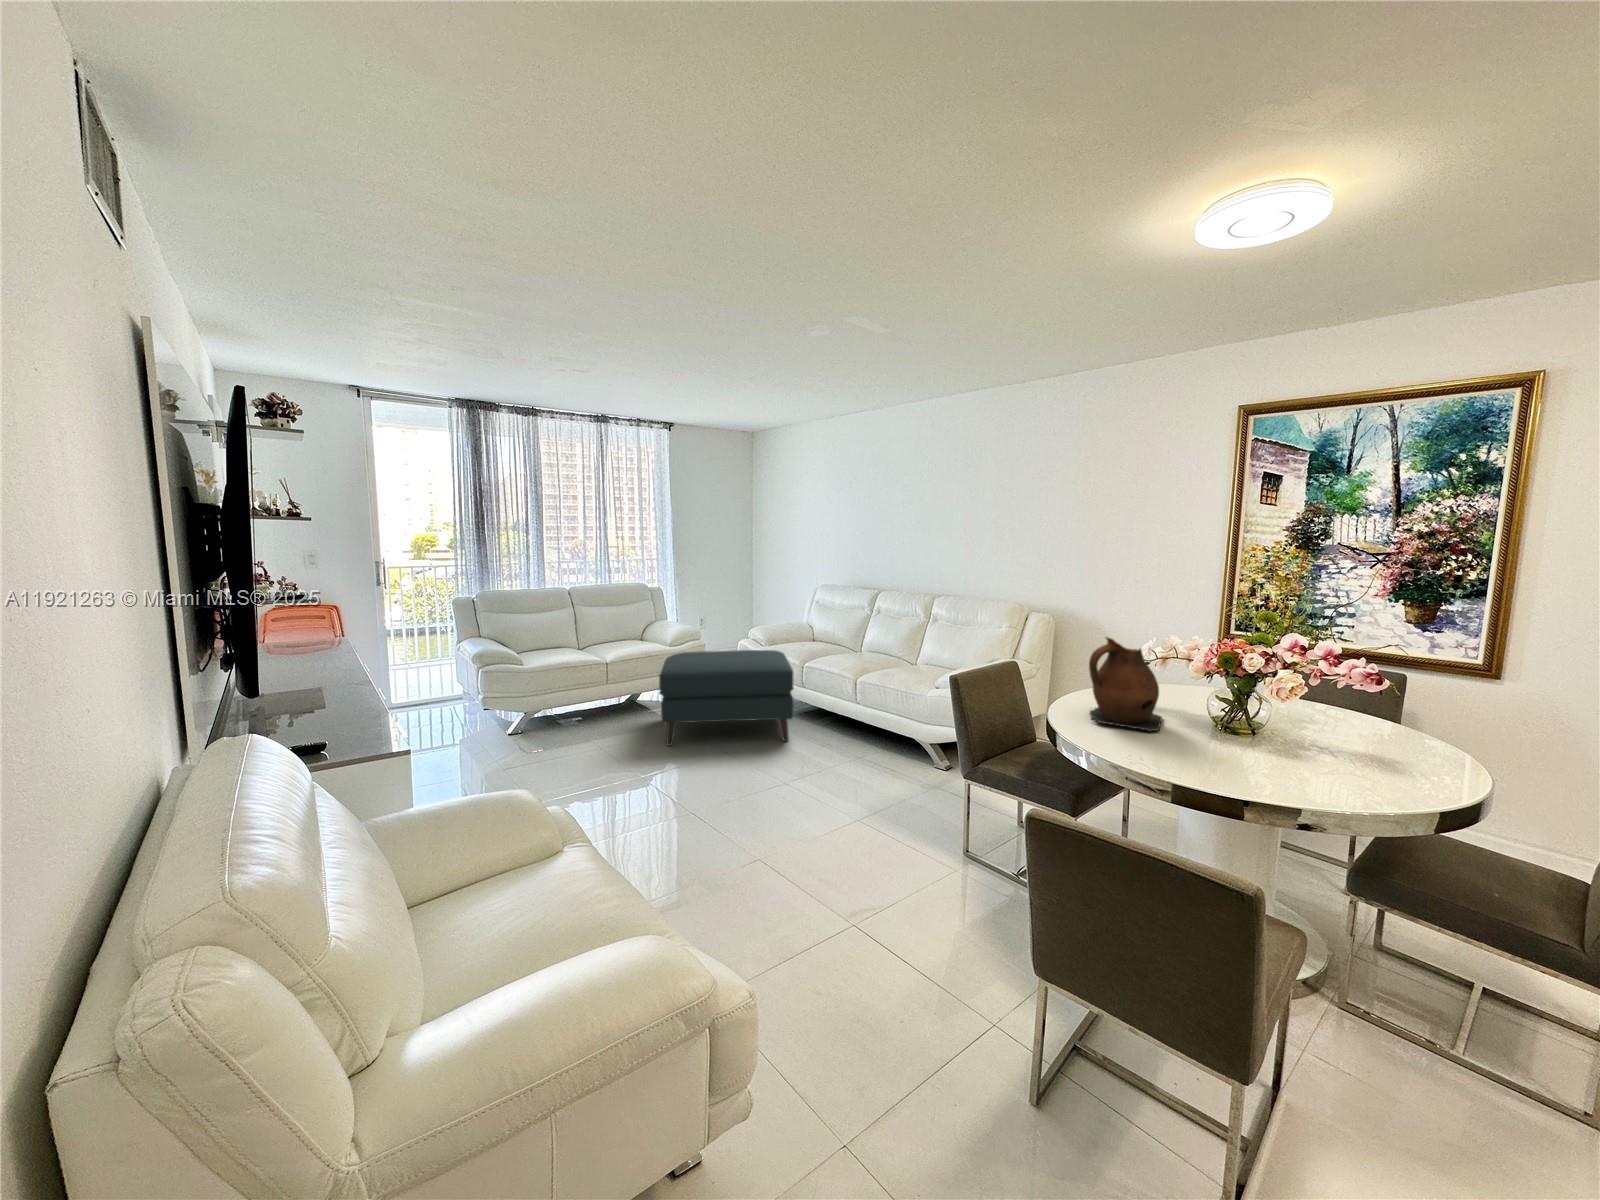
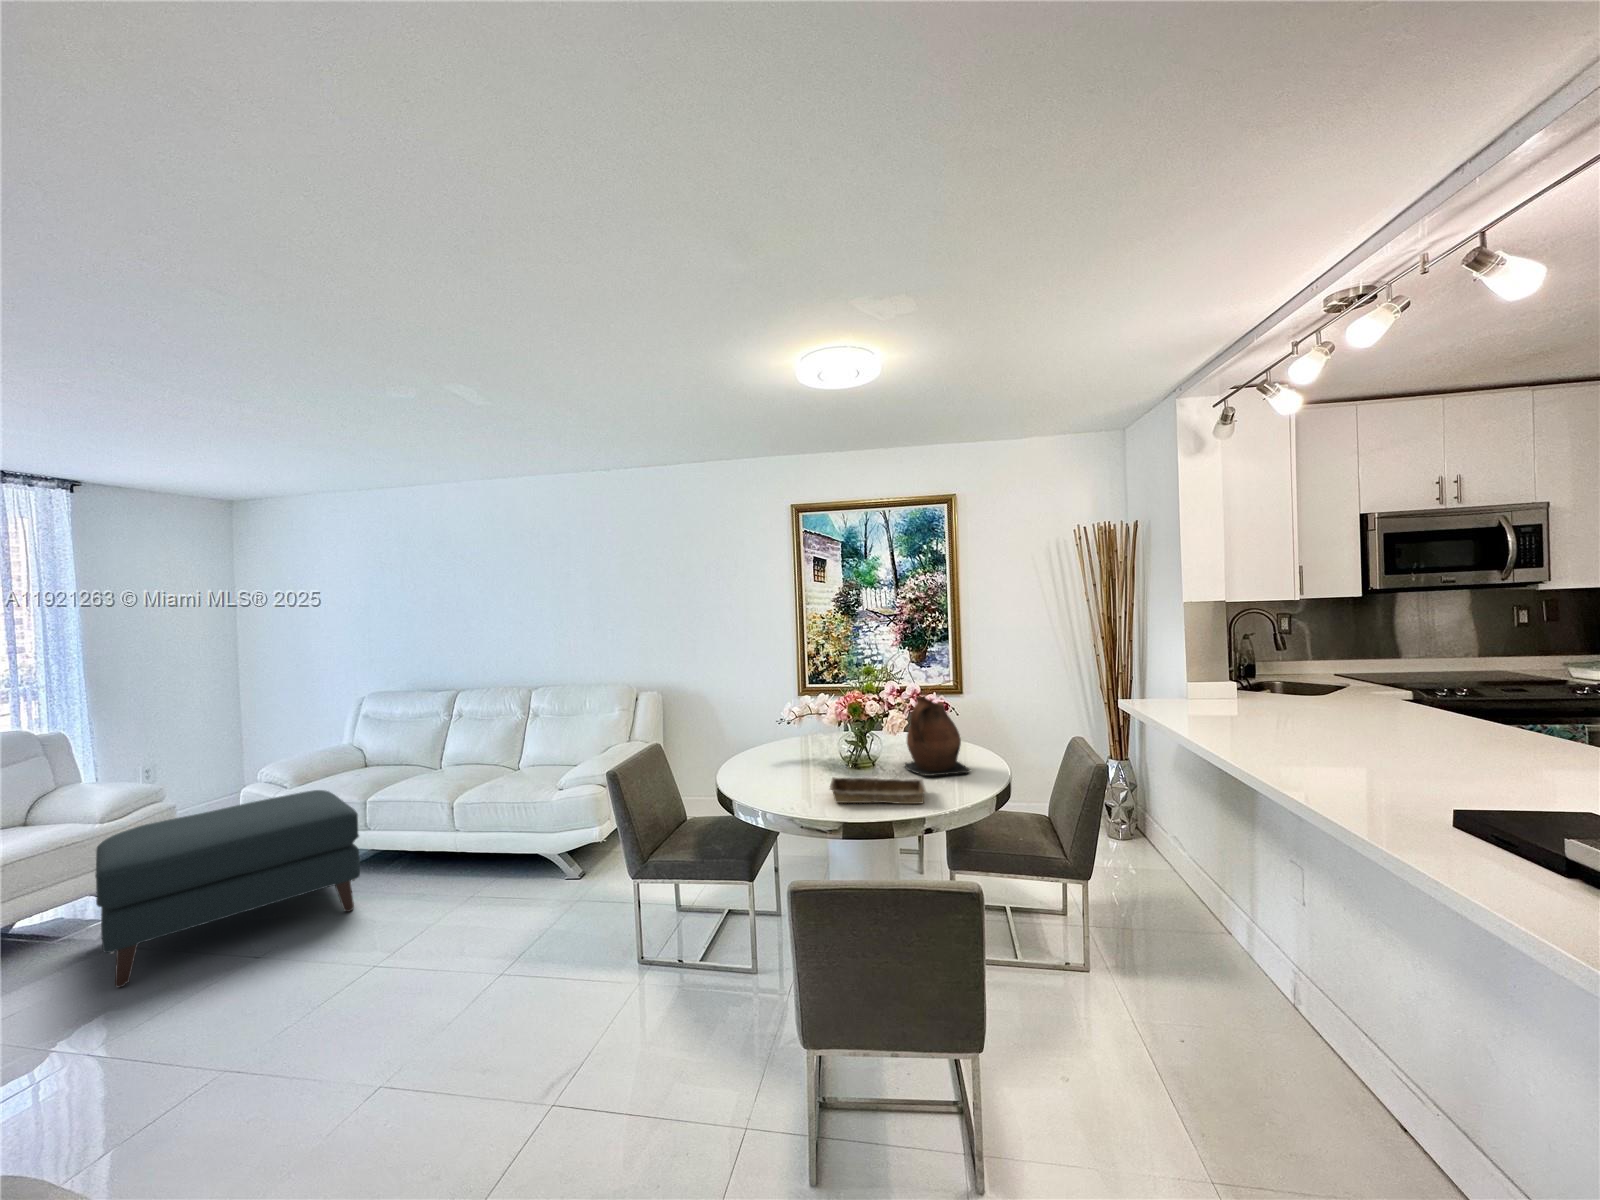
ceramic pitcher: present [1089,637,1162,732] -> present [905,696,970,776]
tray: none [1157,730,1304,788] -> present [830,777,926,804]

